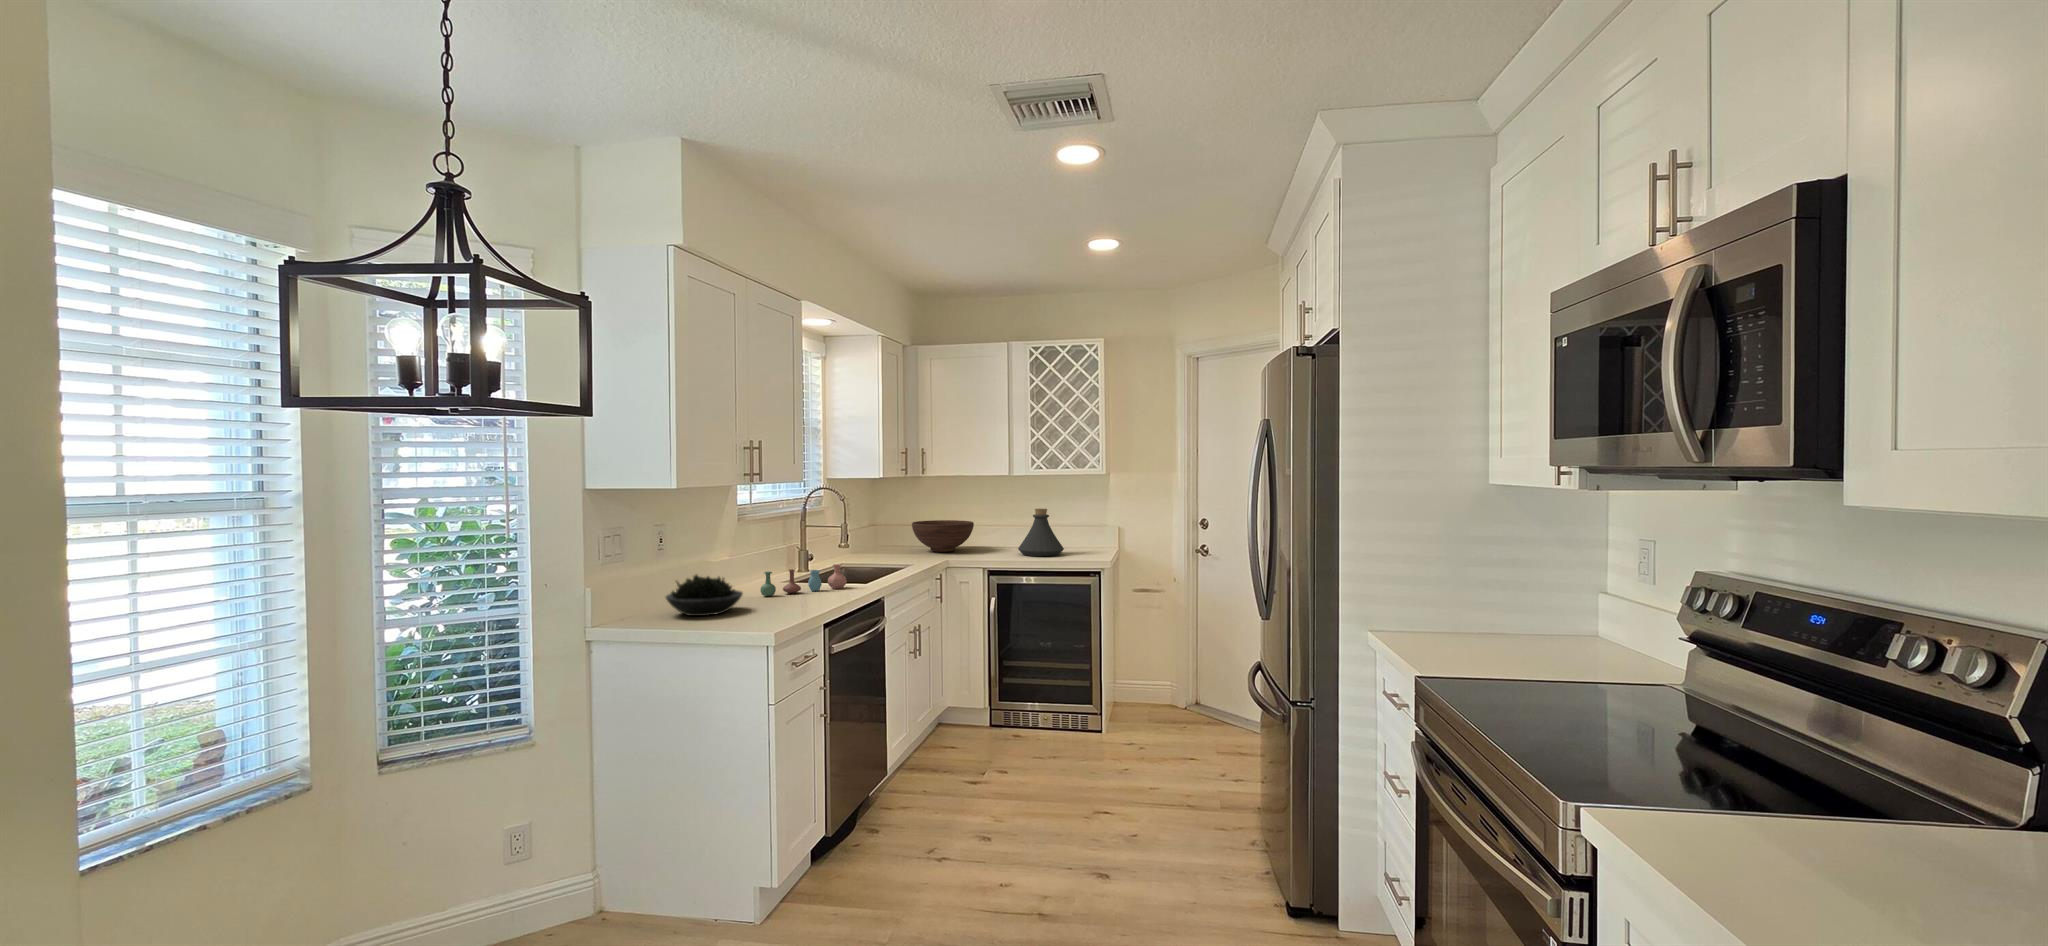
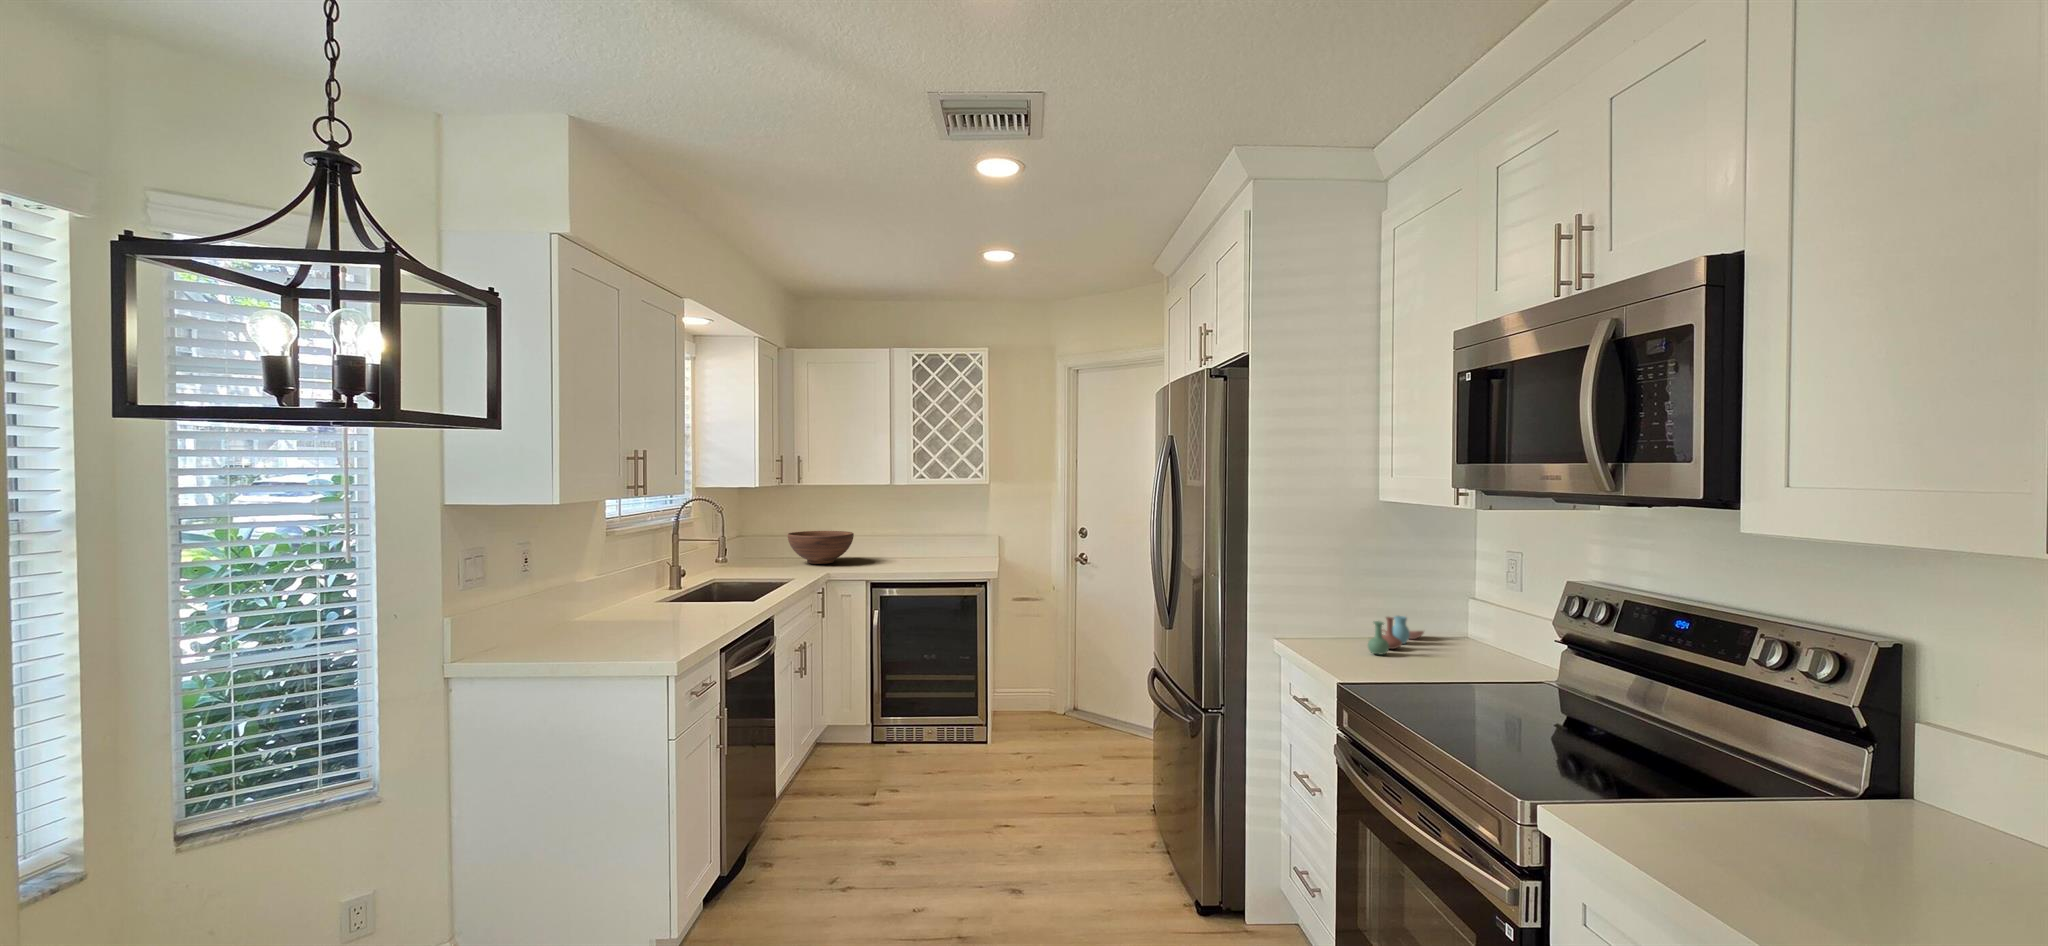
bottle: present [1018,509,1064,556] -> none [901,519,949,567]
vase: present [760,564,847,596] -> present [1368,616,1424,654]
succulent plant: present [666,575,743,616] -> none [537,598,629,645]

